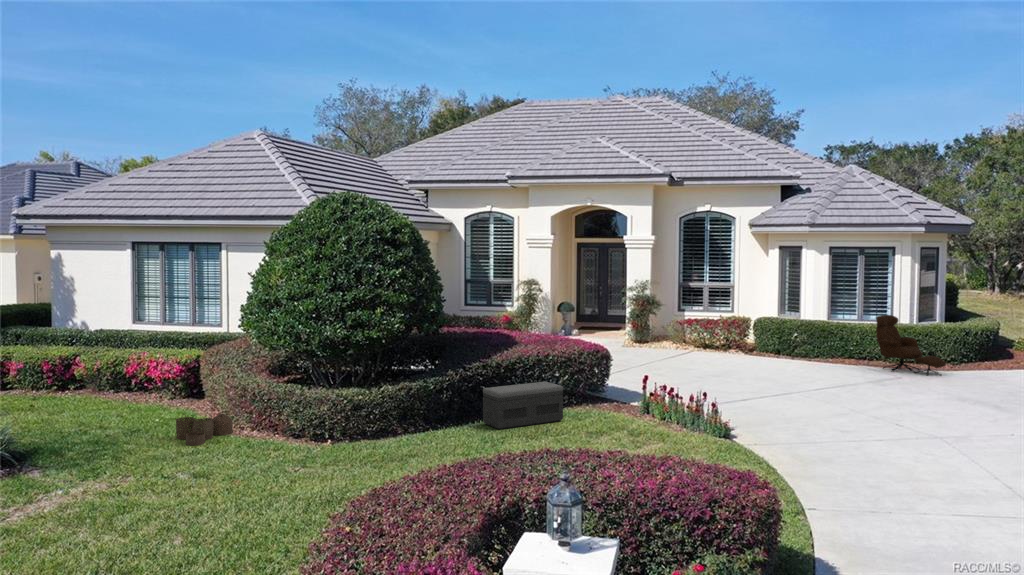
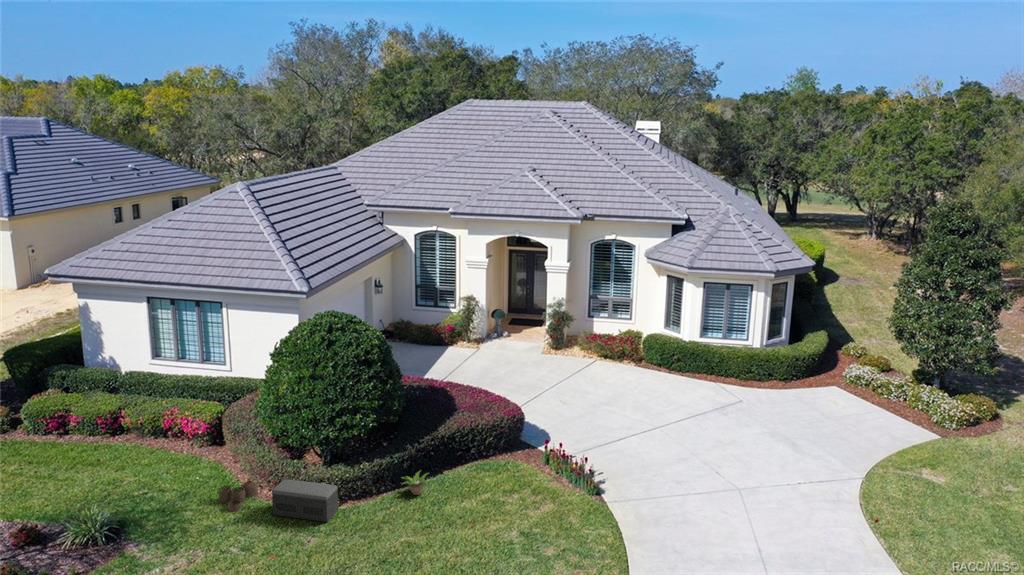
lounge chair: present [876,315,946,375] -> none [729,344,776,395]
storage bench: present [483,382,563,430] -> present [272,479,338,522]
decorative plant: none [437,406,480,437] -> present [403,471,429,495]

